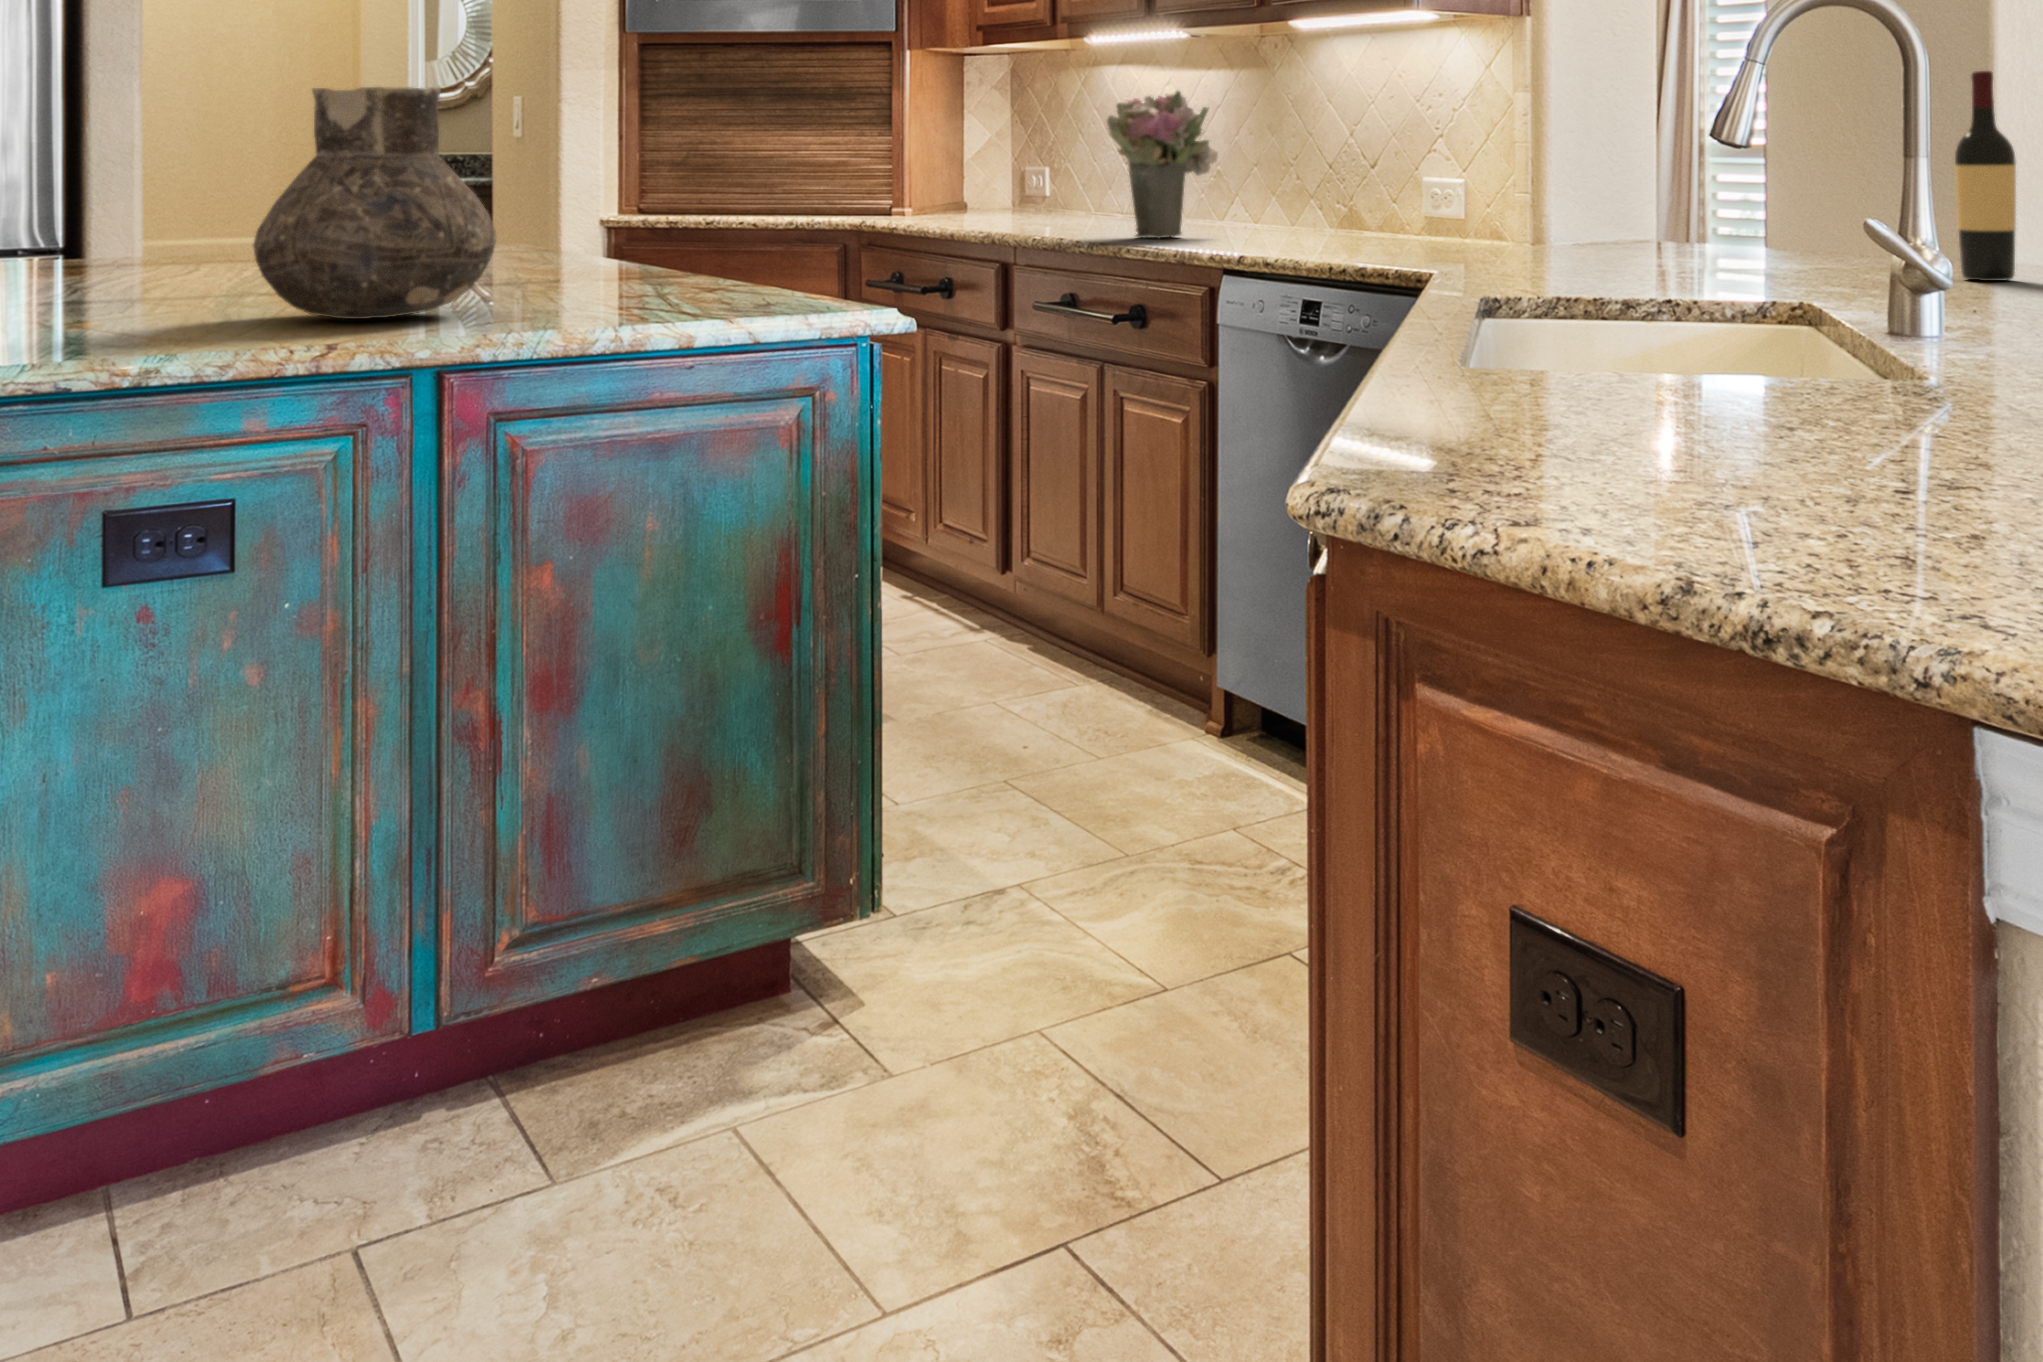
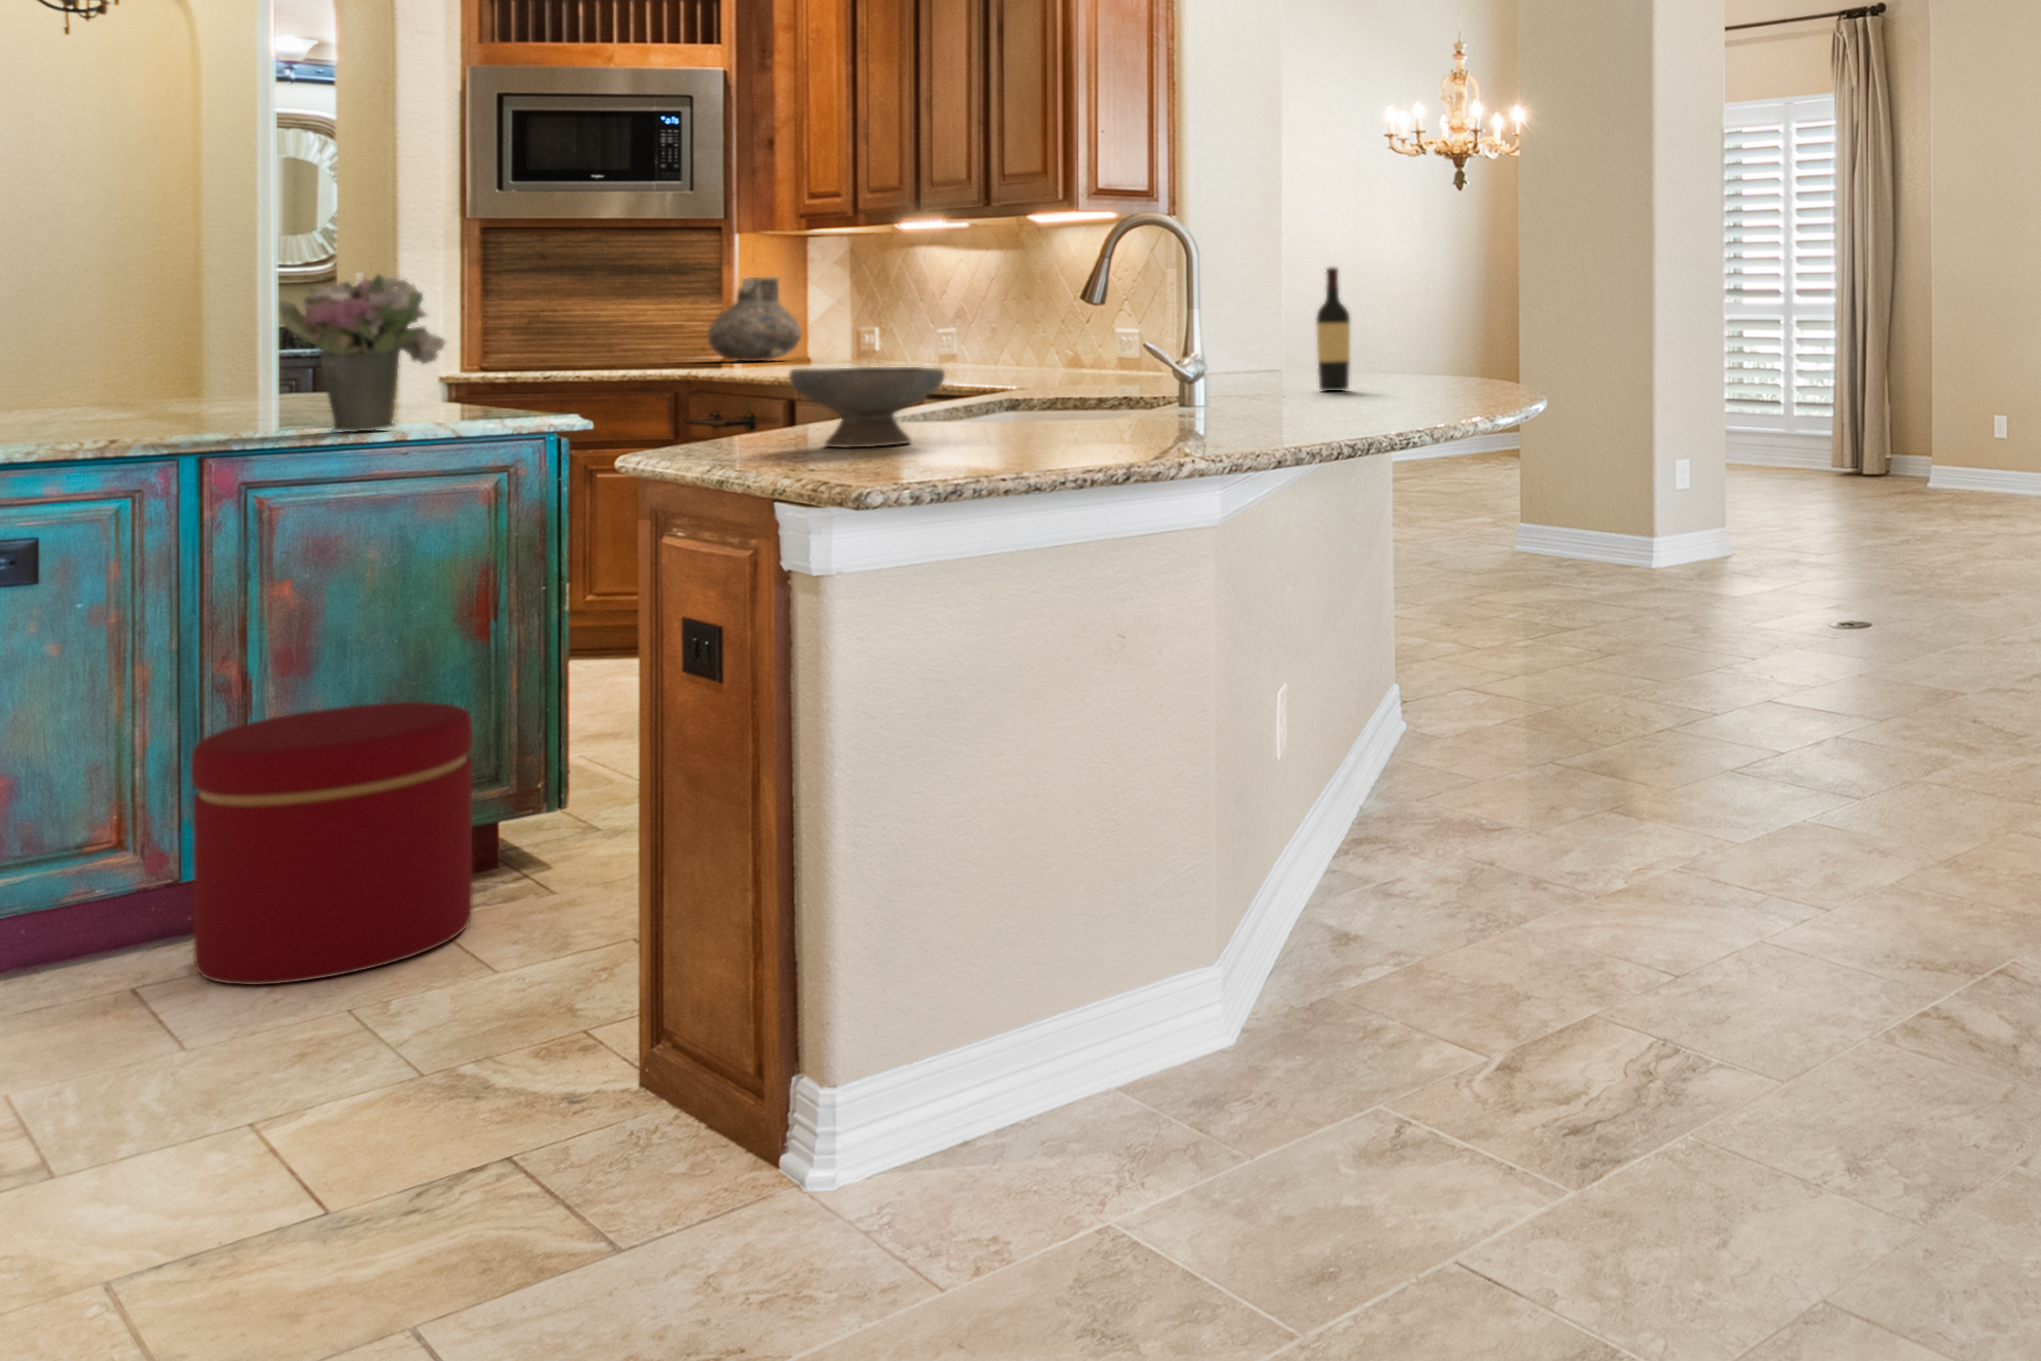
vase: present [253,87,496,319] -> present [708,277,801,361]
flower bouquet: present [1107,91,1218,238] -> present [279,275,446,432]
bowl: none [1558,259,1879,447] -> present [789,367,945,447]
ottoman: none [433,768,808,1296] -> present [192,702,473,985]

